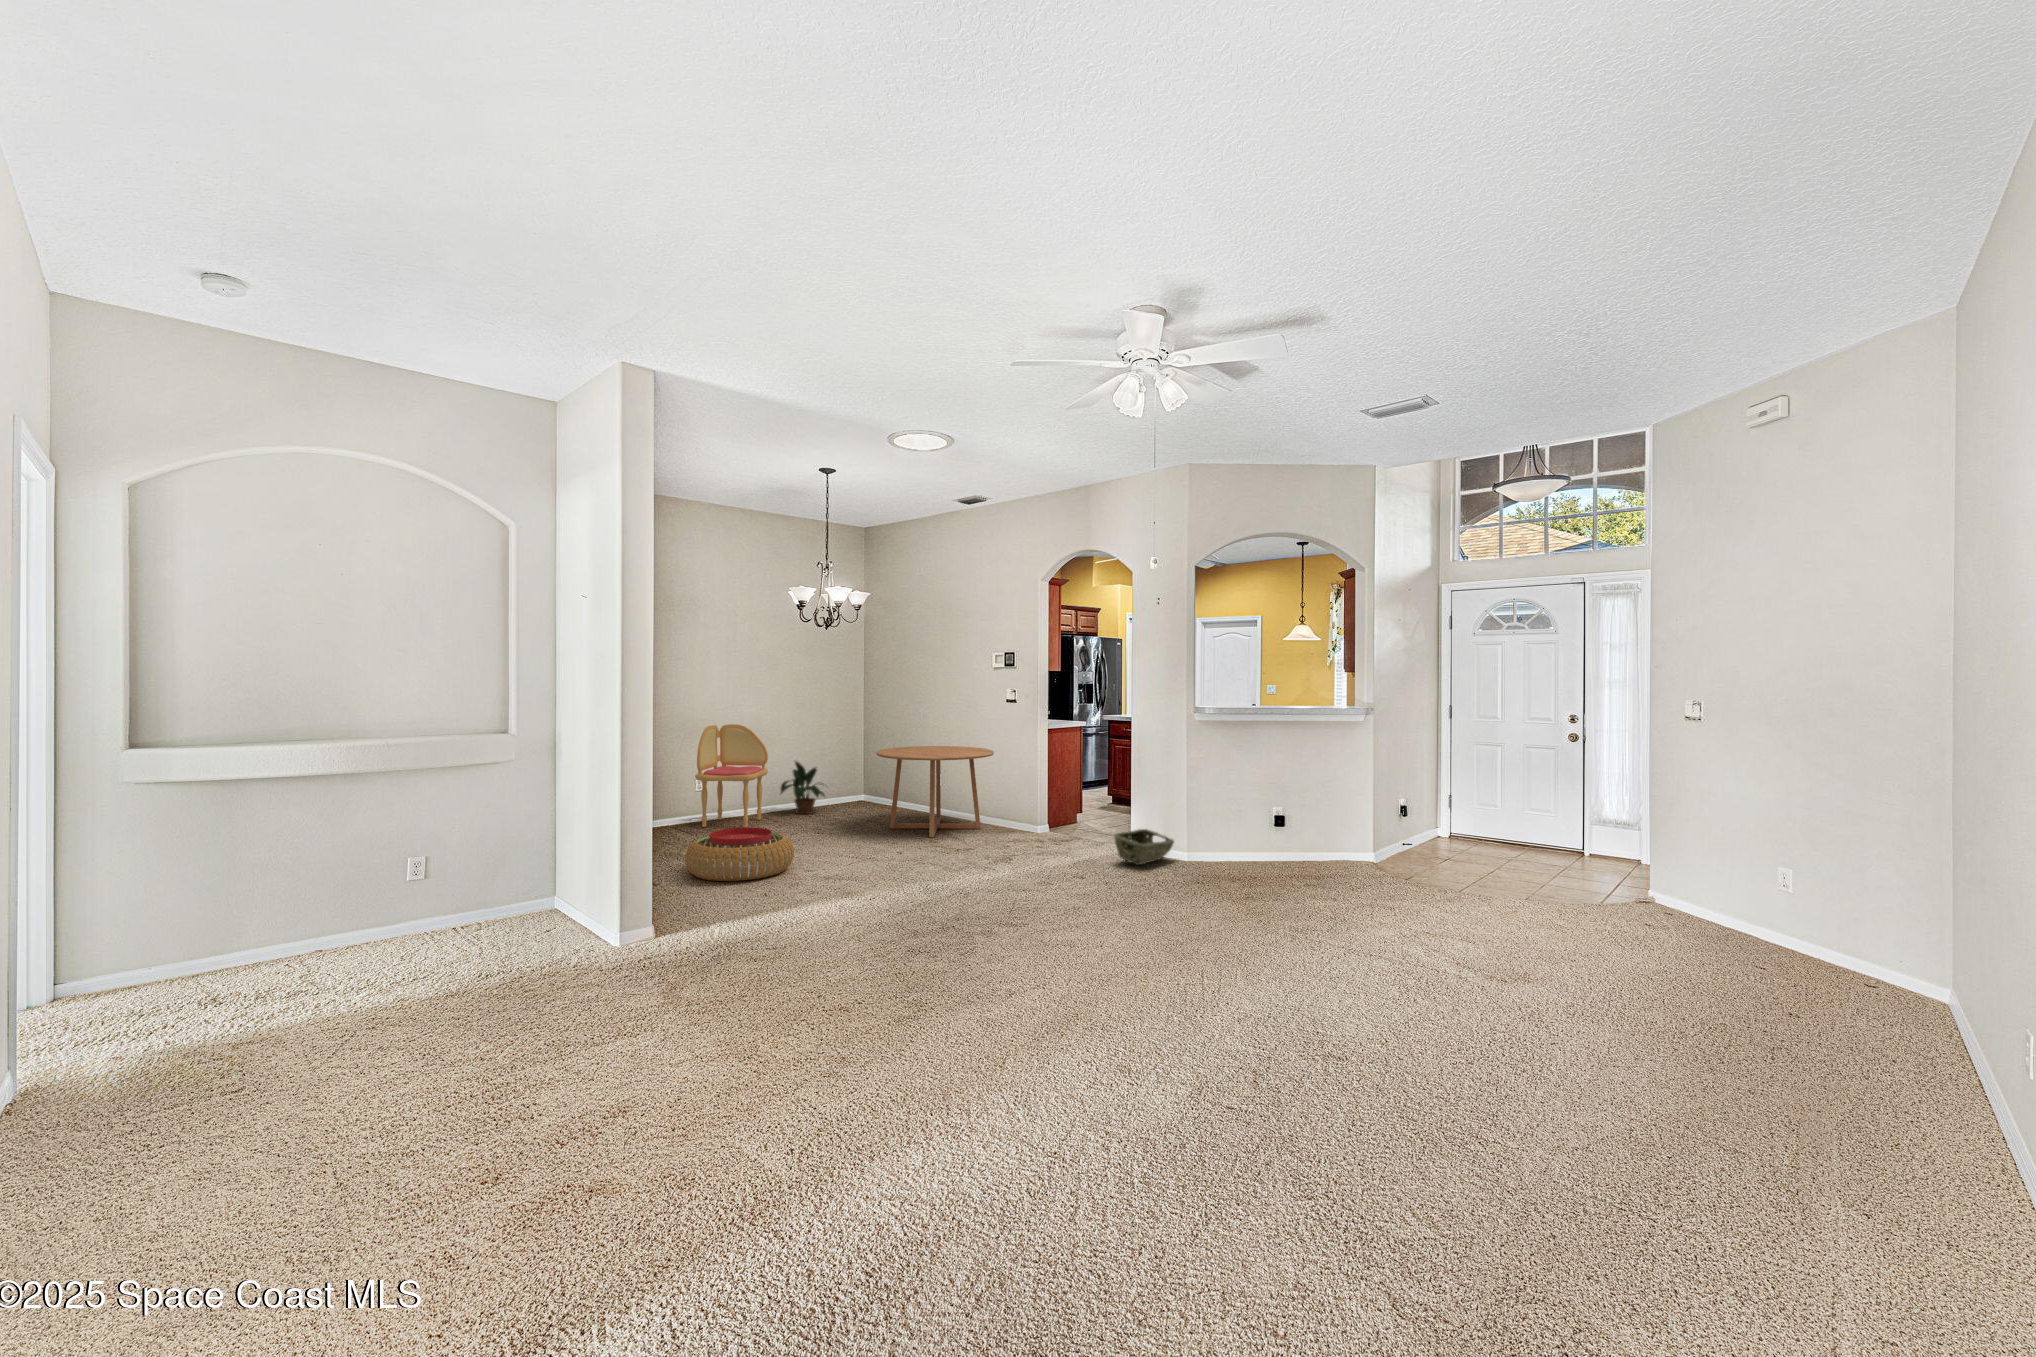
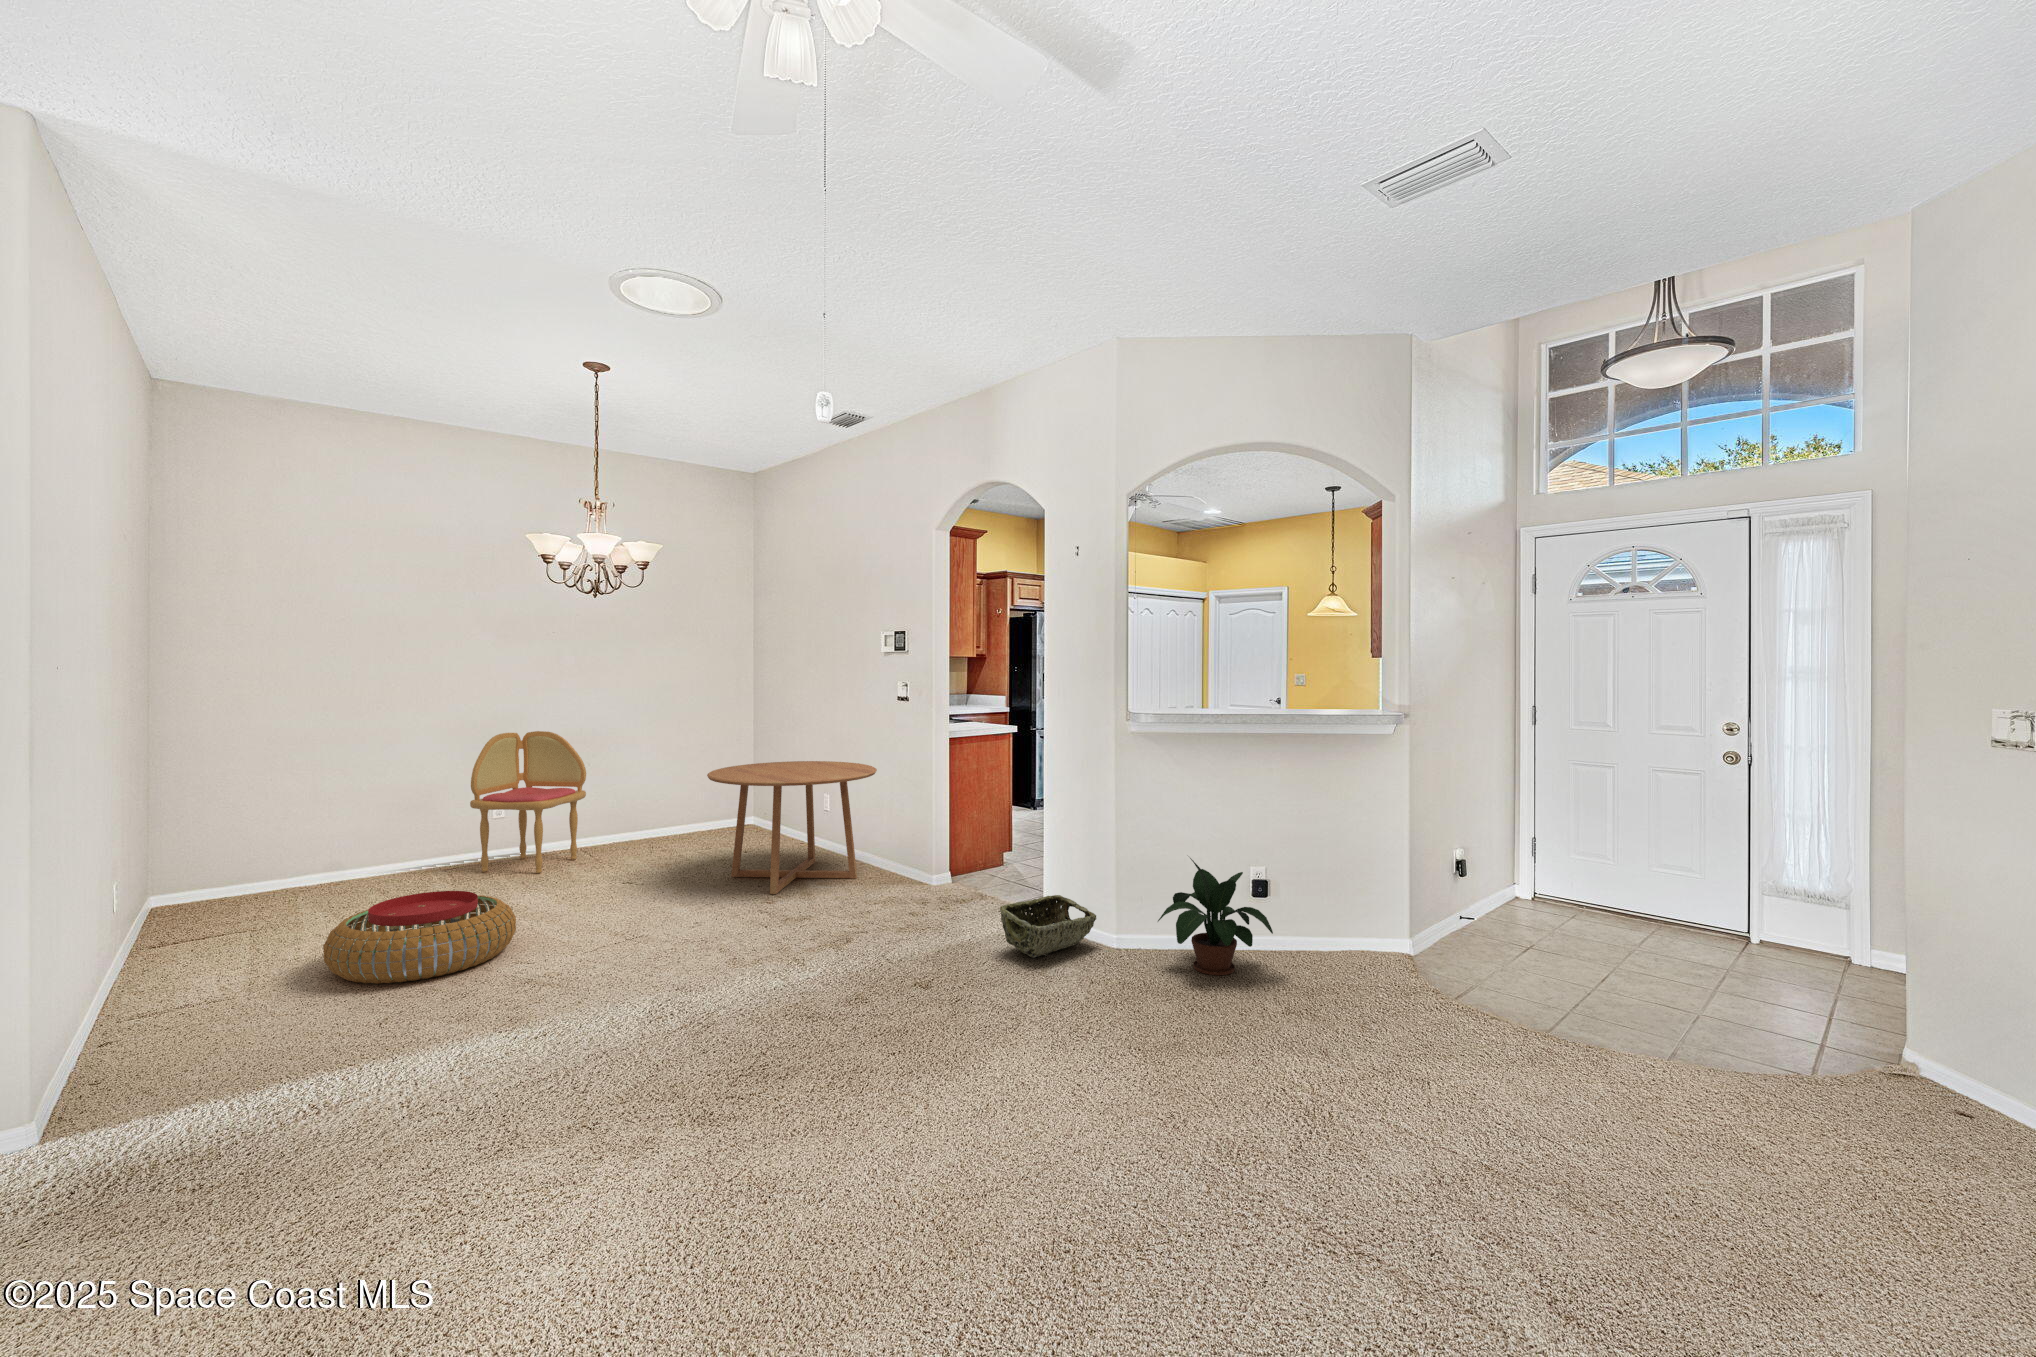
potted plant: present [781,761,825,814] -> present [1158,858,1273,975]

